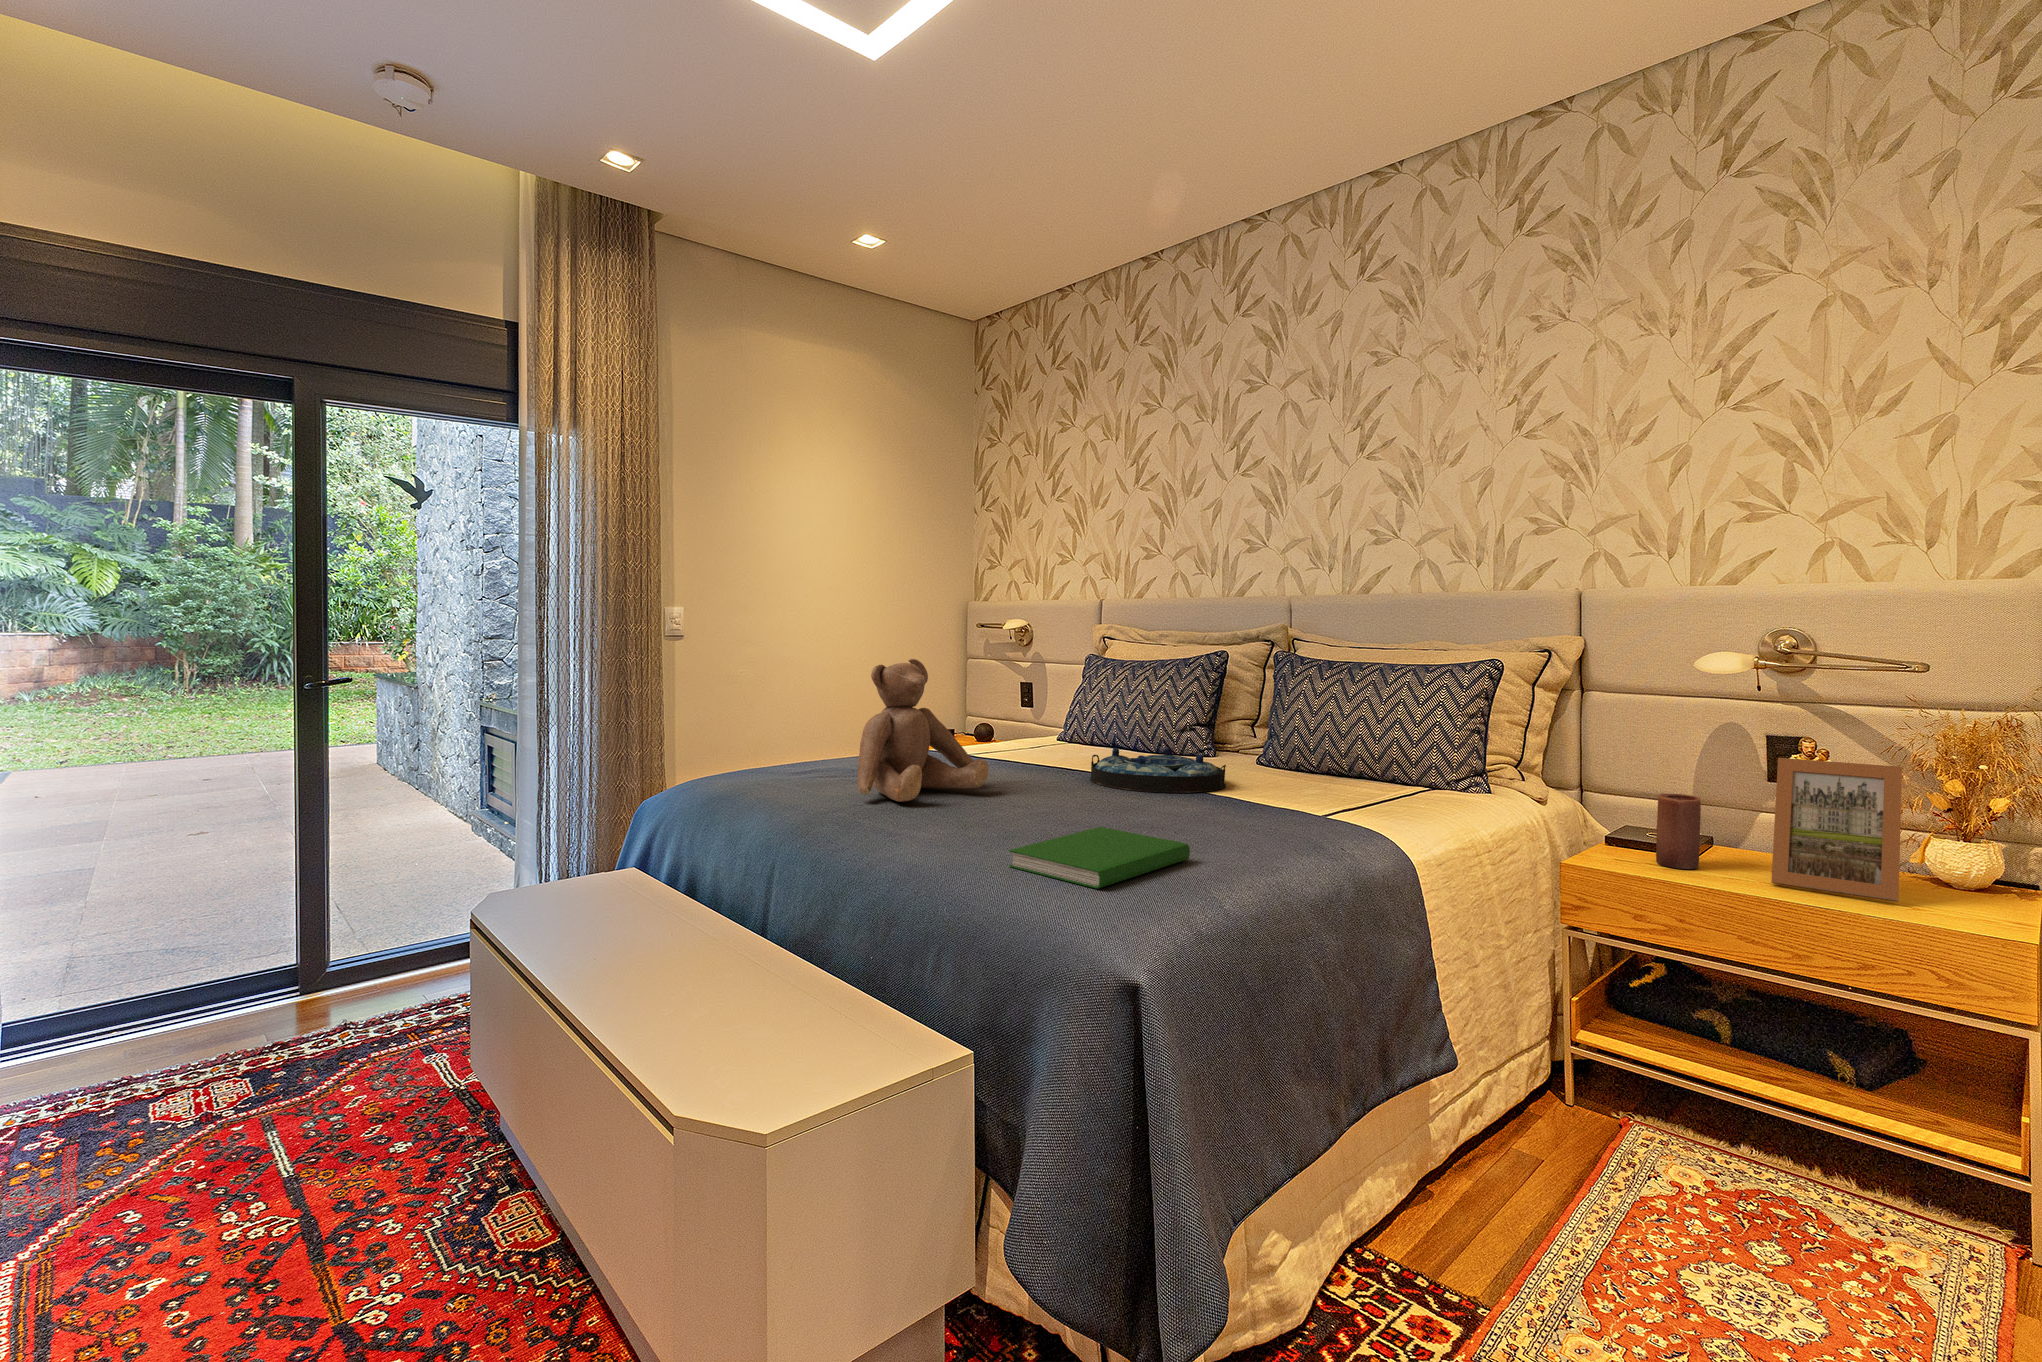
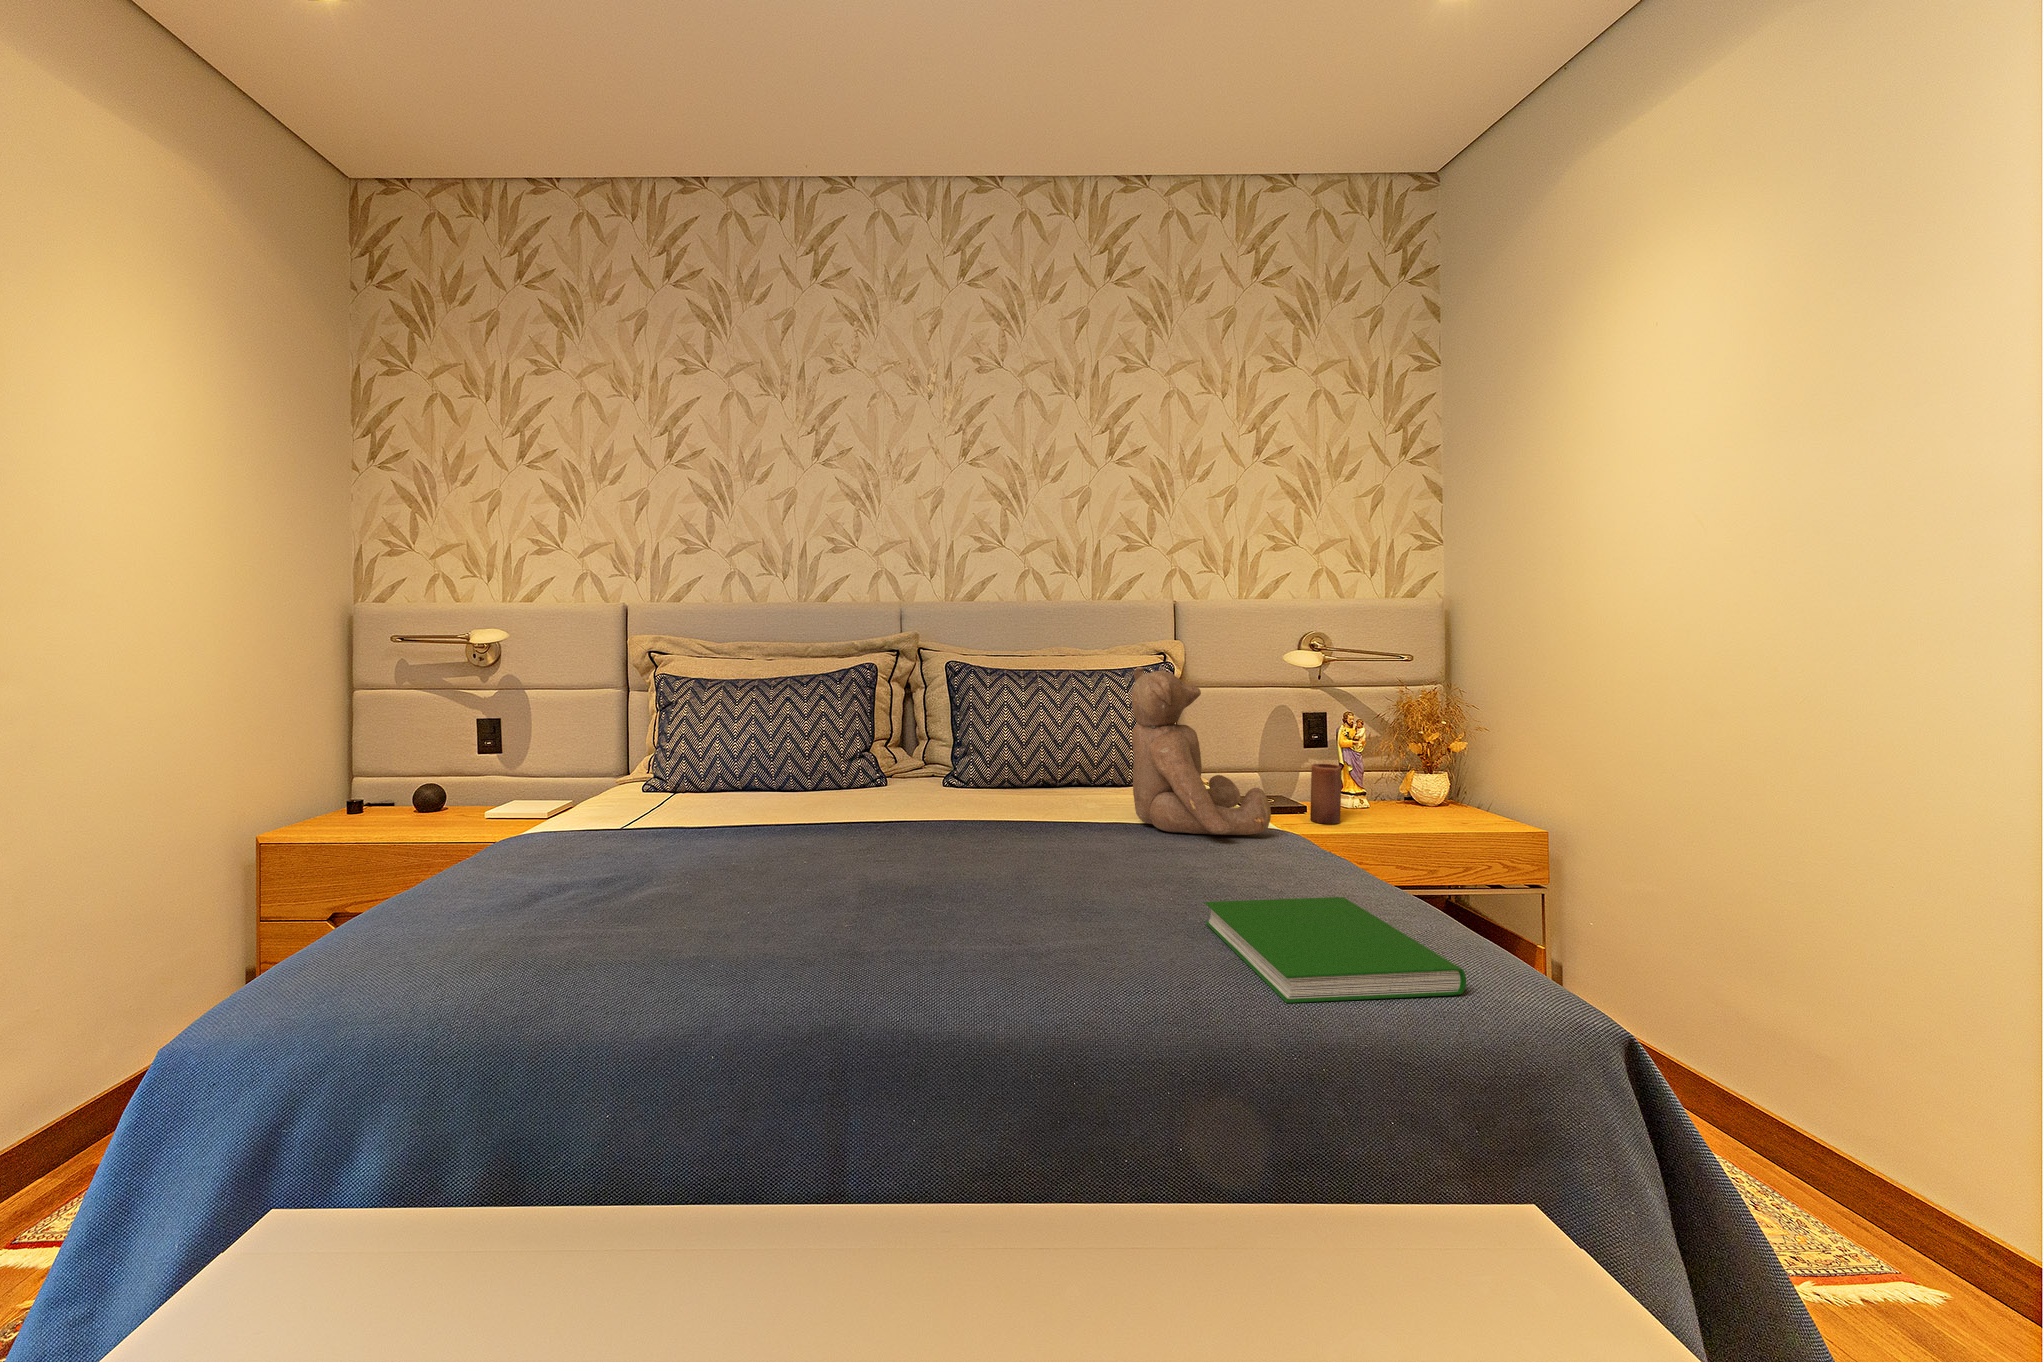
teddy bear: present [858,659,989,802] -> present [1132,667,1271,835]
serving tray: present [1090,747,1226,793] -> none [864,781,1038,844]
picture frame: present [1771,758,1902,902] -> none [1362,726,1459,823]

